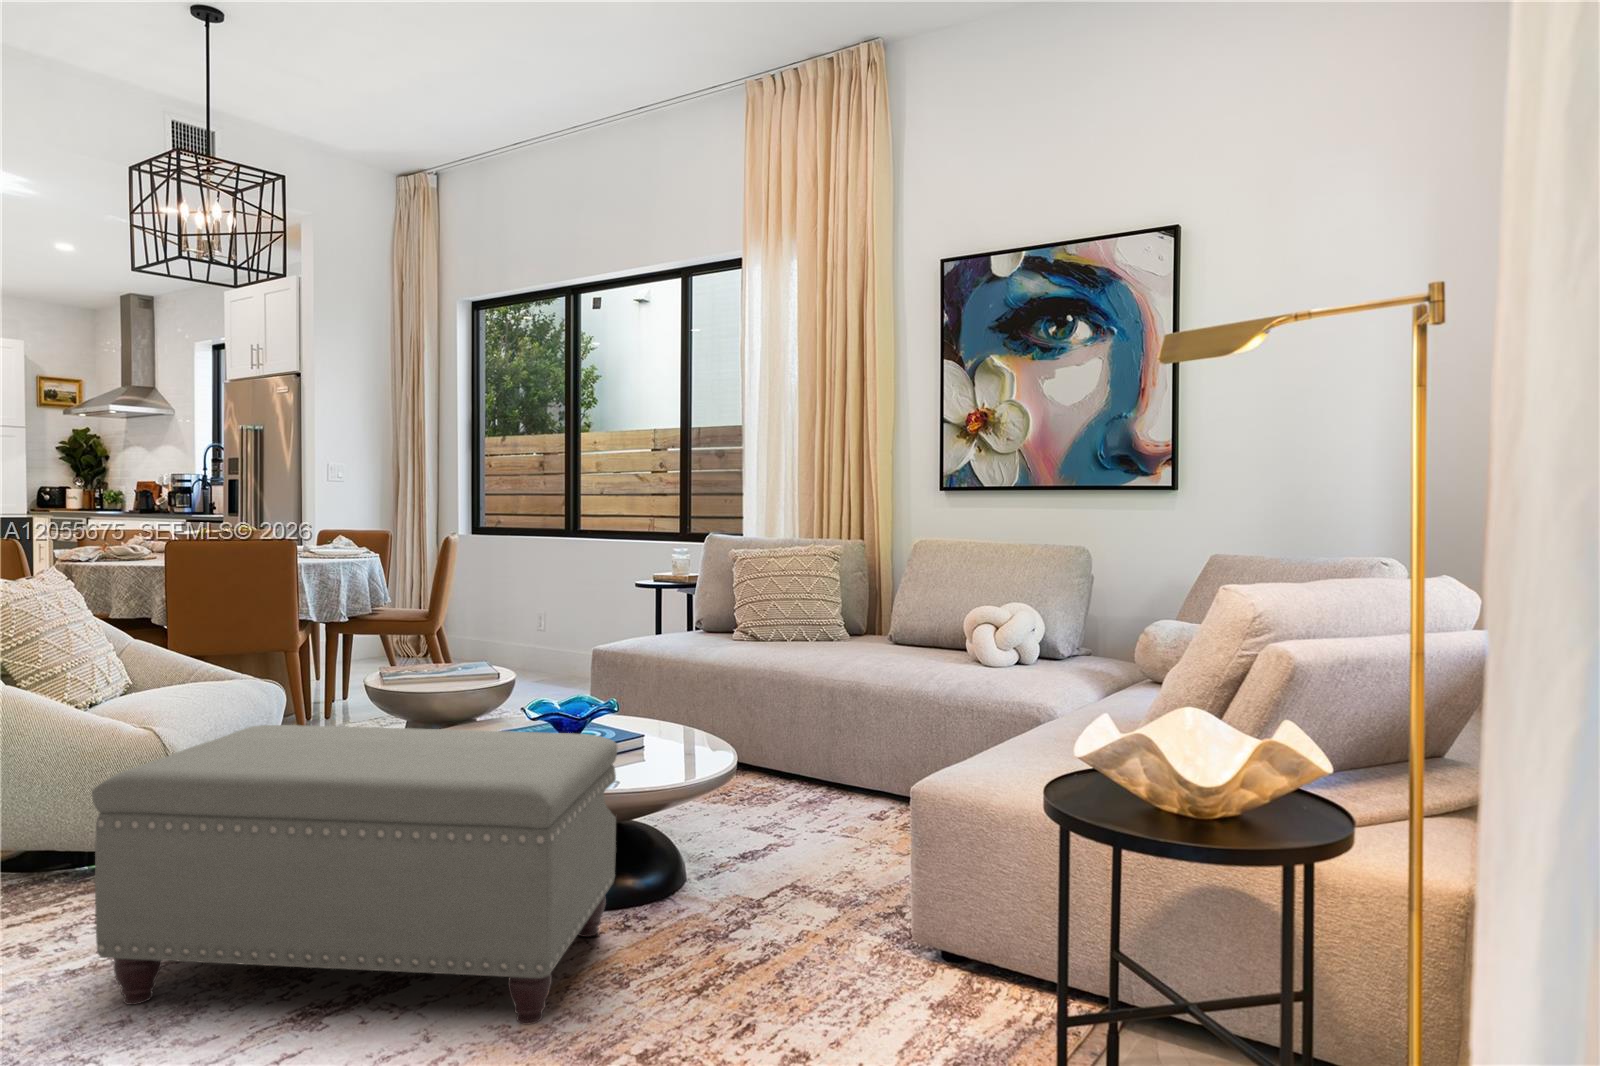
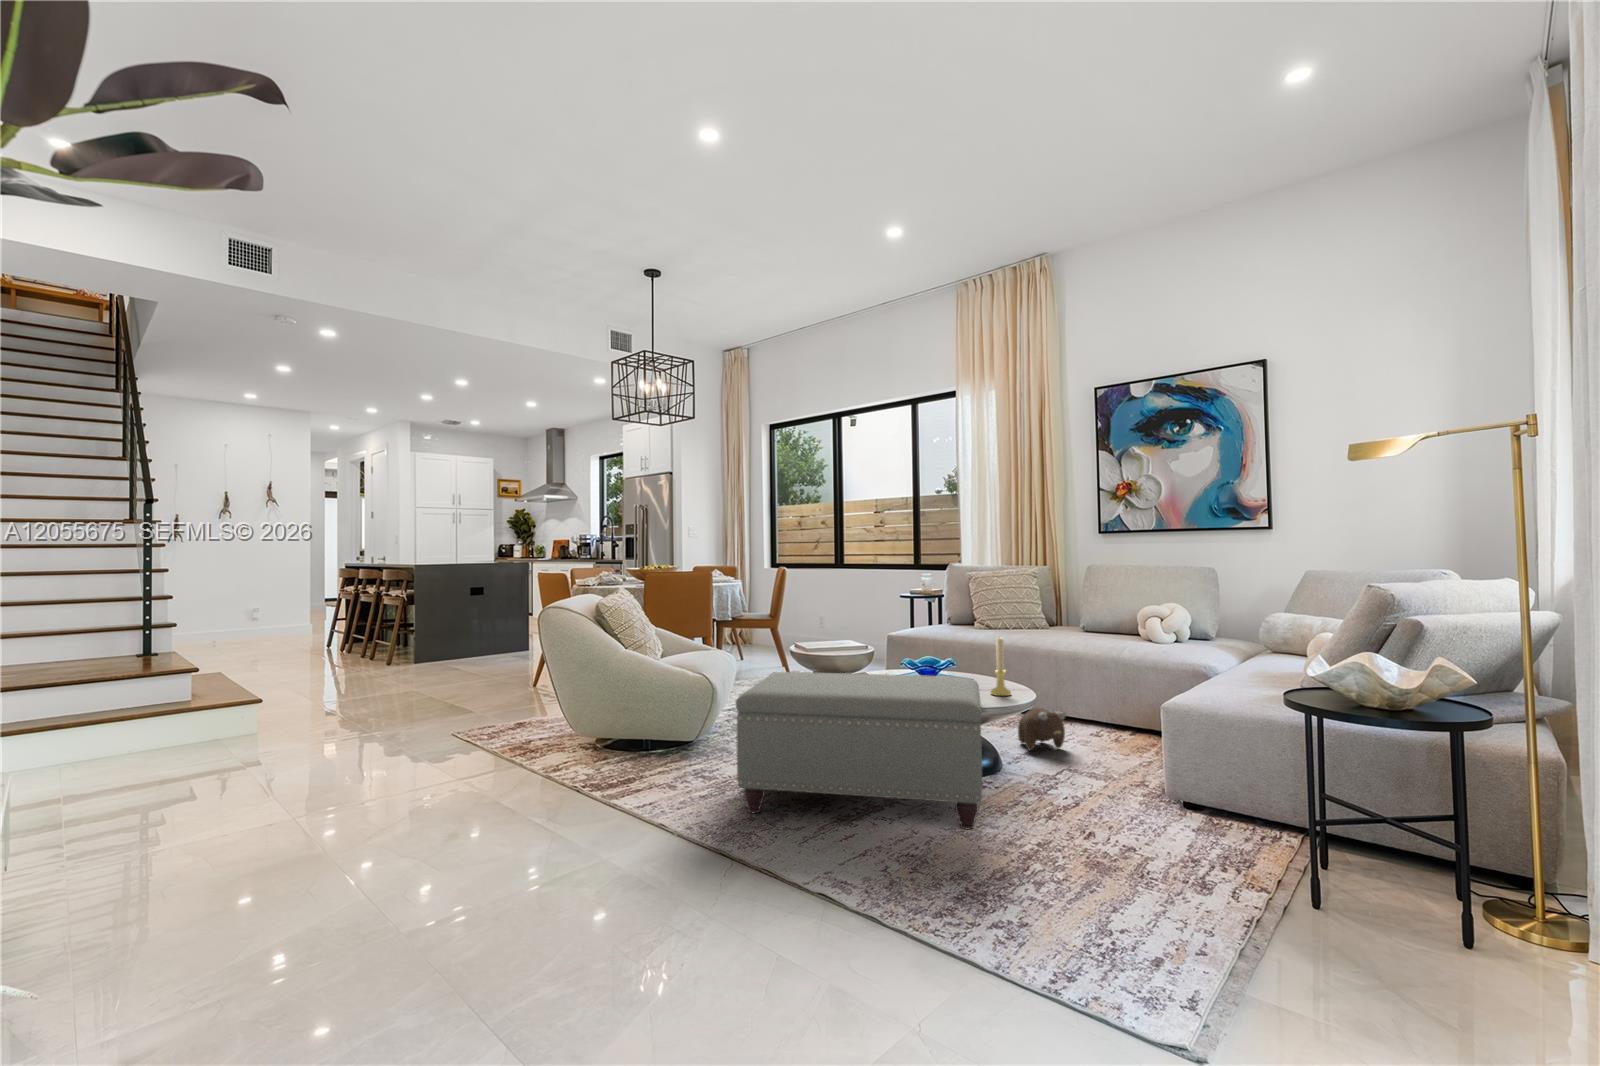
candle holder: none [657,660,692,765] -> present [991,638,1011,696]
plush toy: none [740,777,811,849] -> present [1018,708,1066,750]

